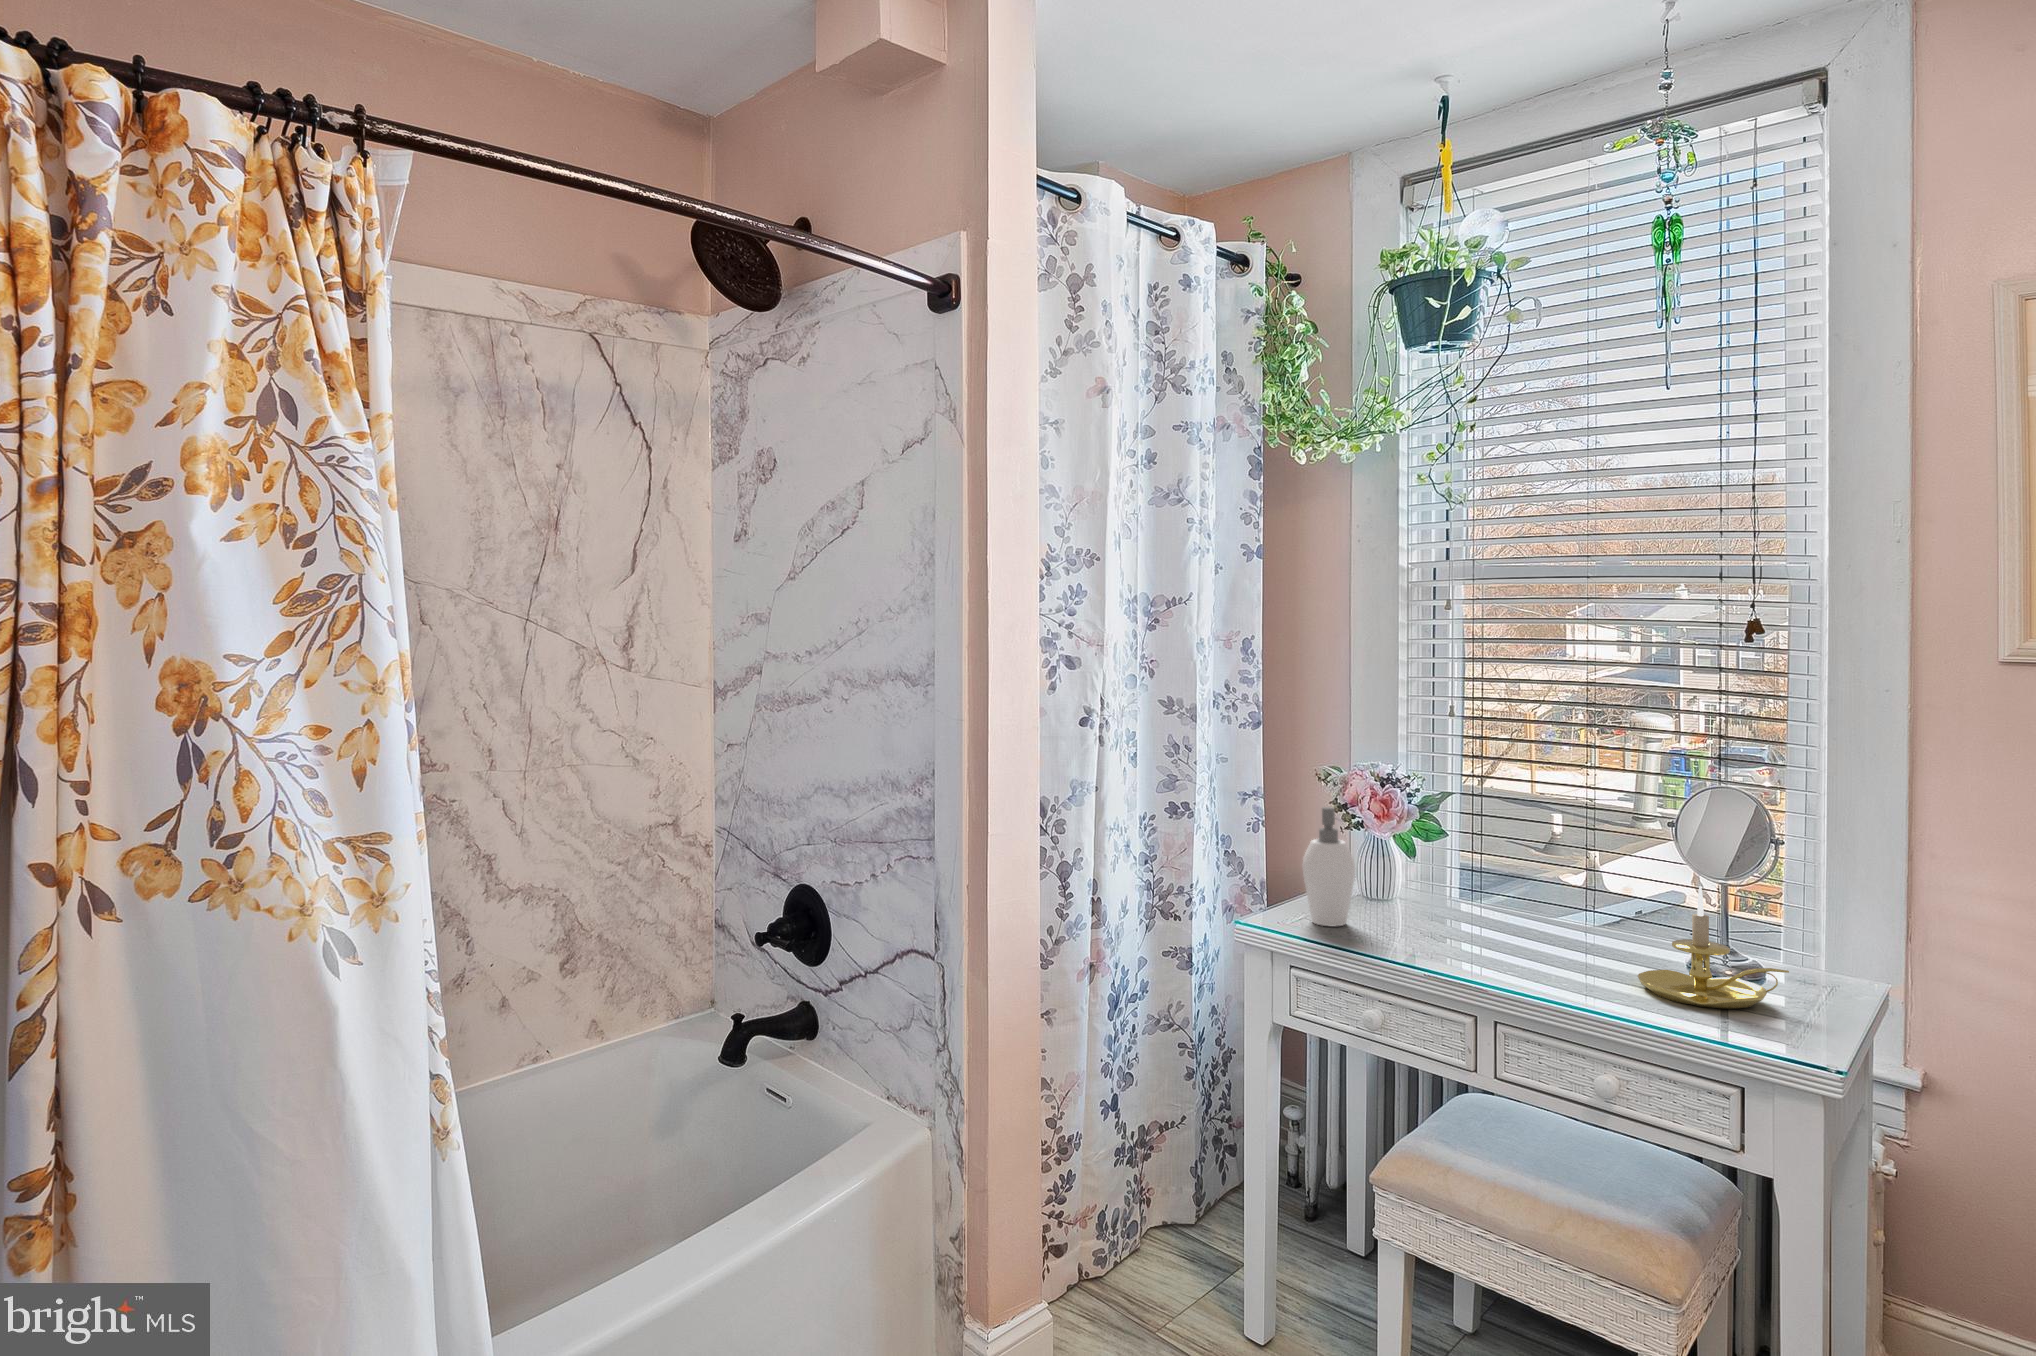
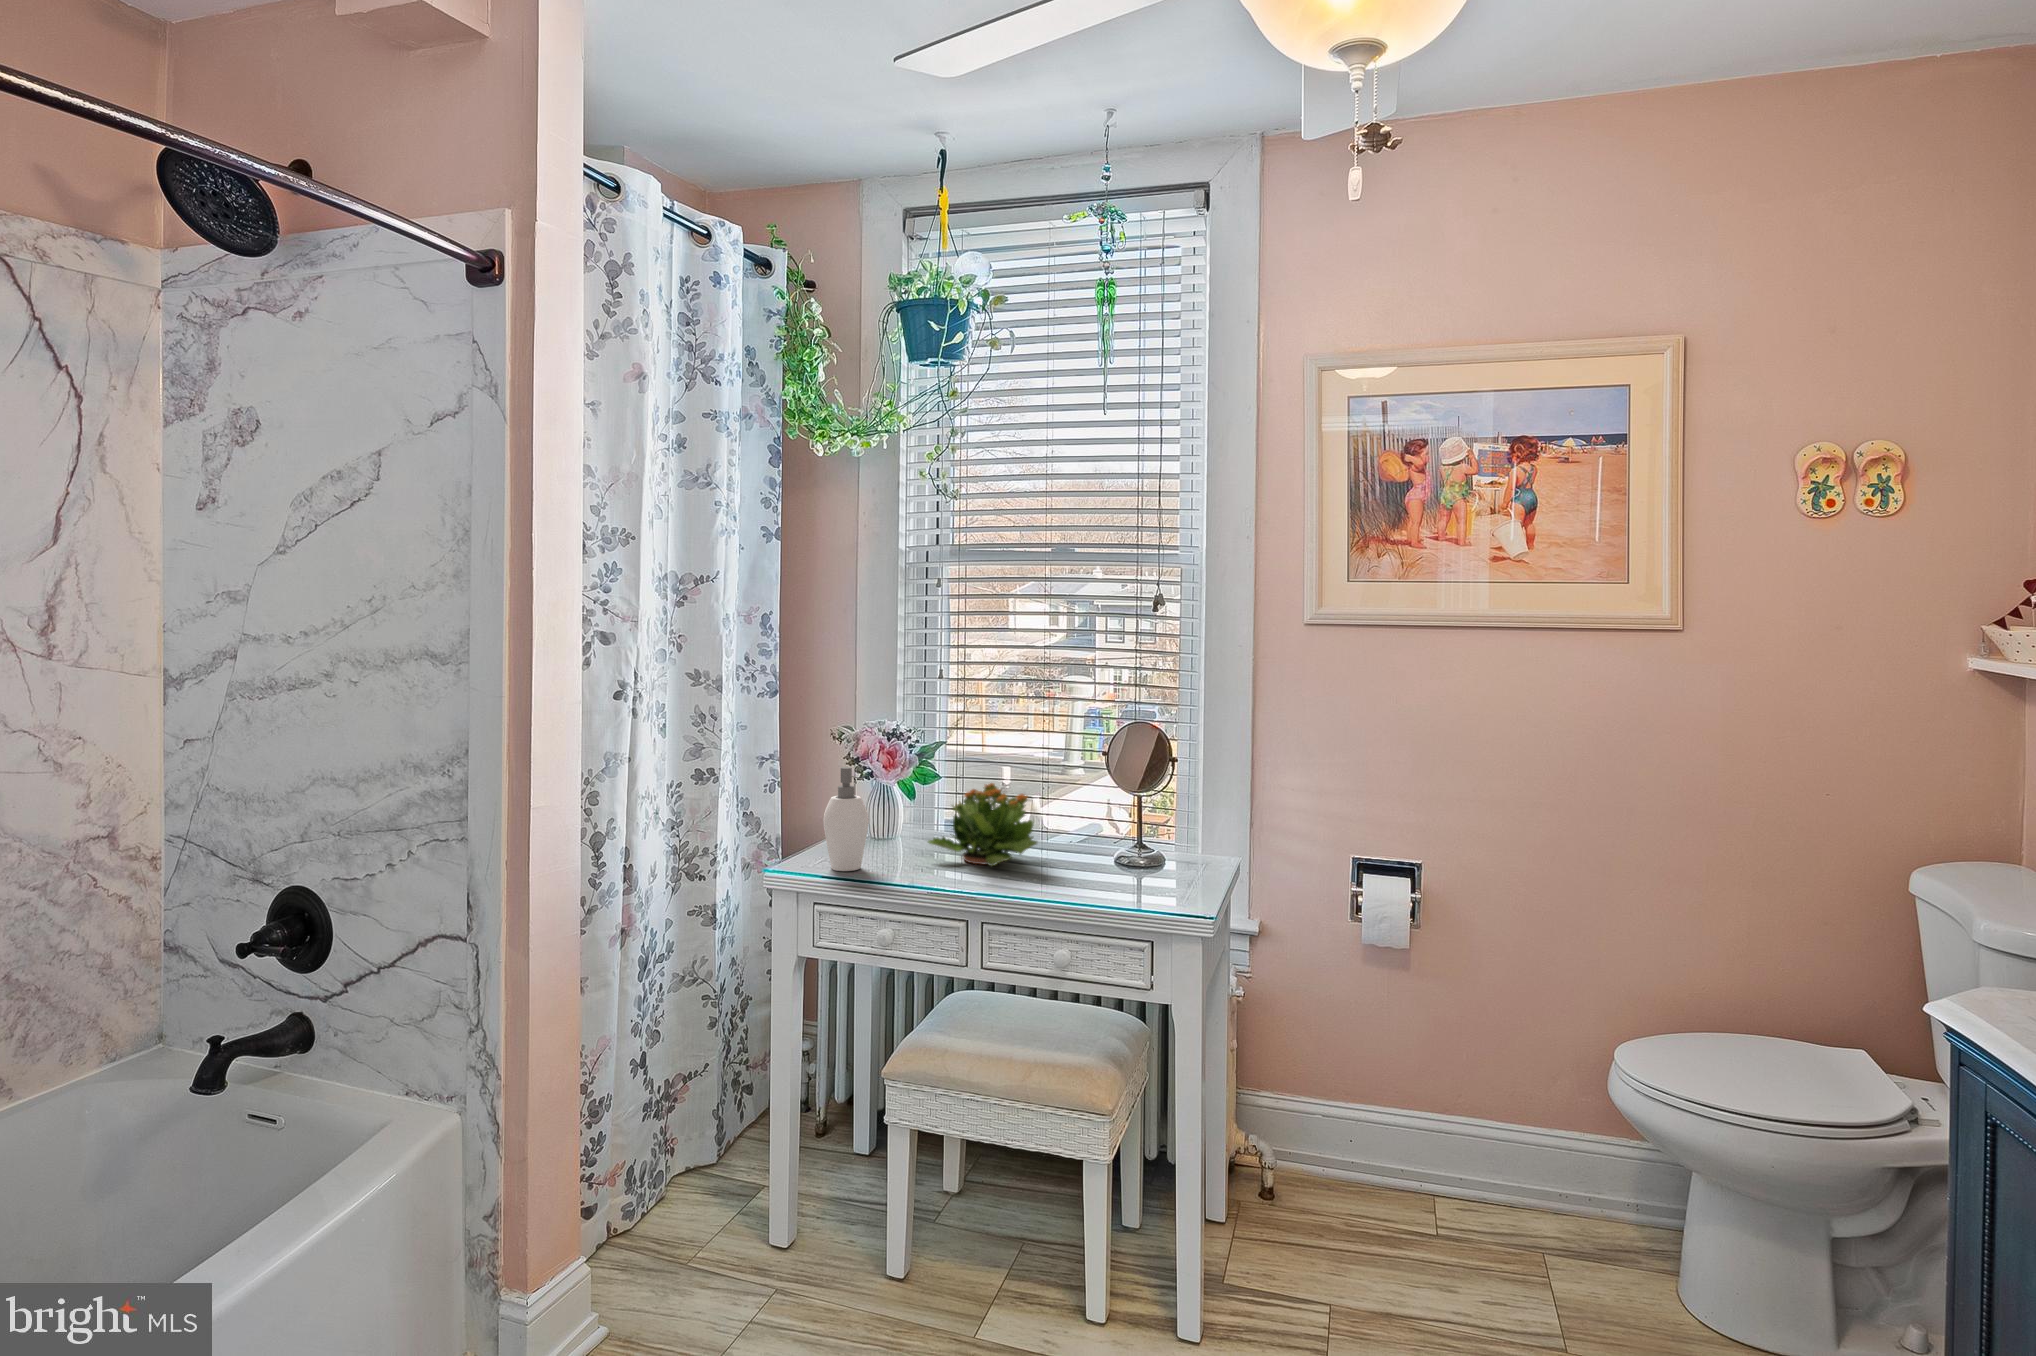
potted flower: none [1430,834,1576,938] -> present [928,783,1037,866]
candle holder: present [1638,886,1789,1009] -> none [1082,813,1178,902]

